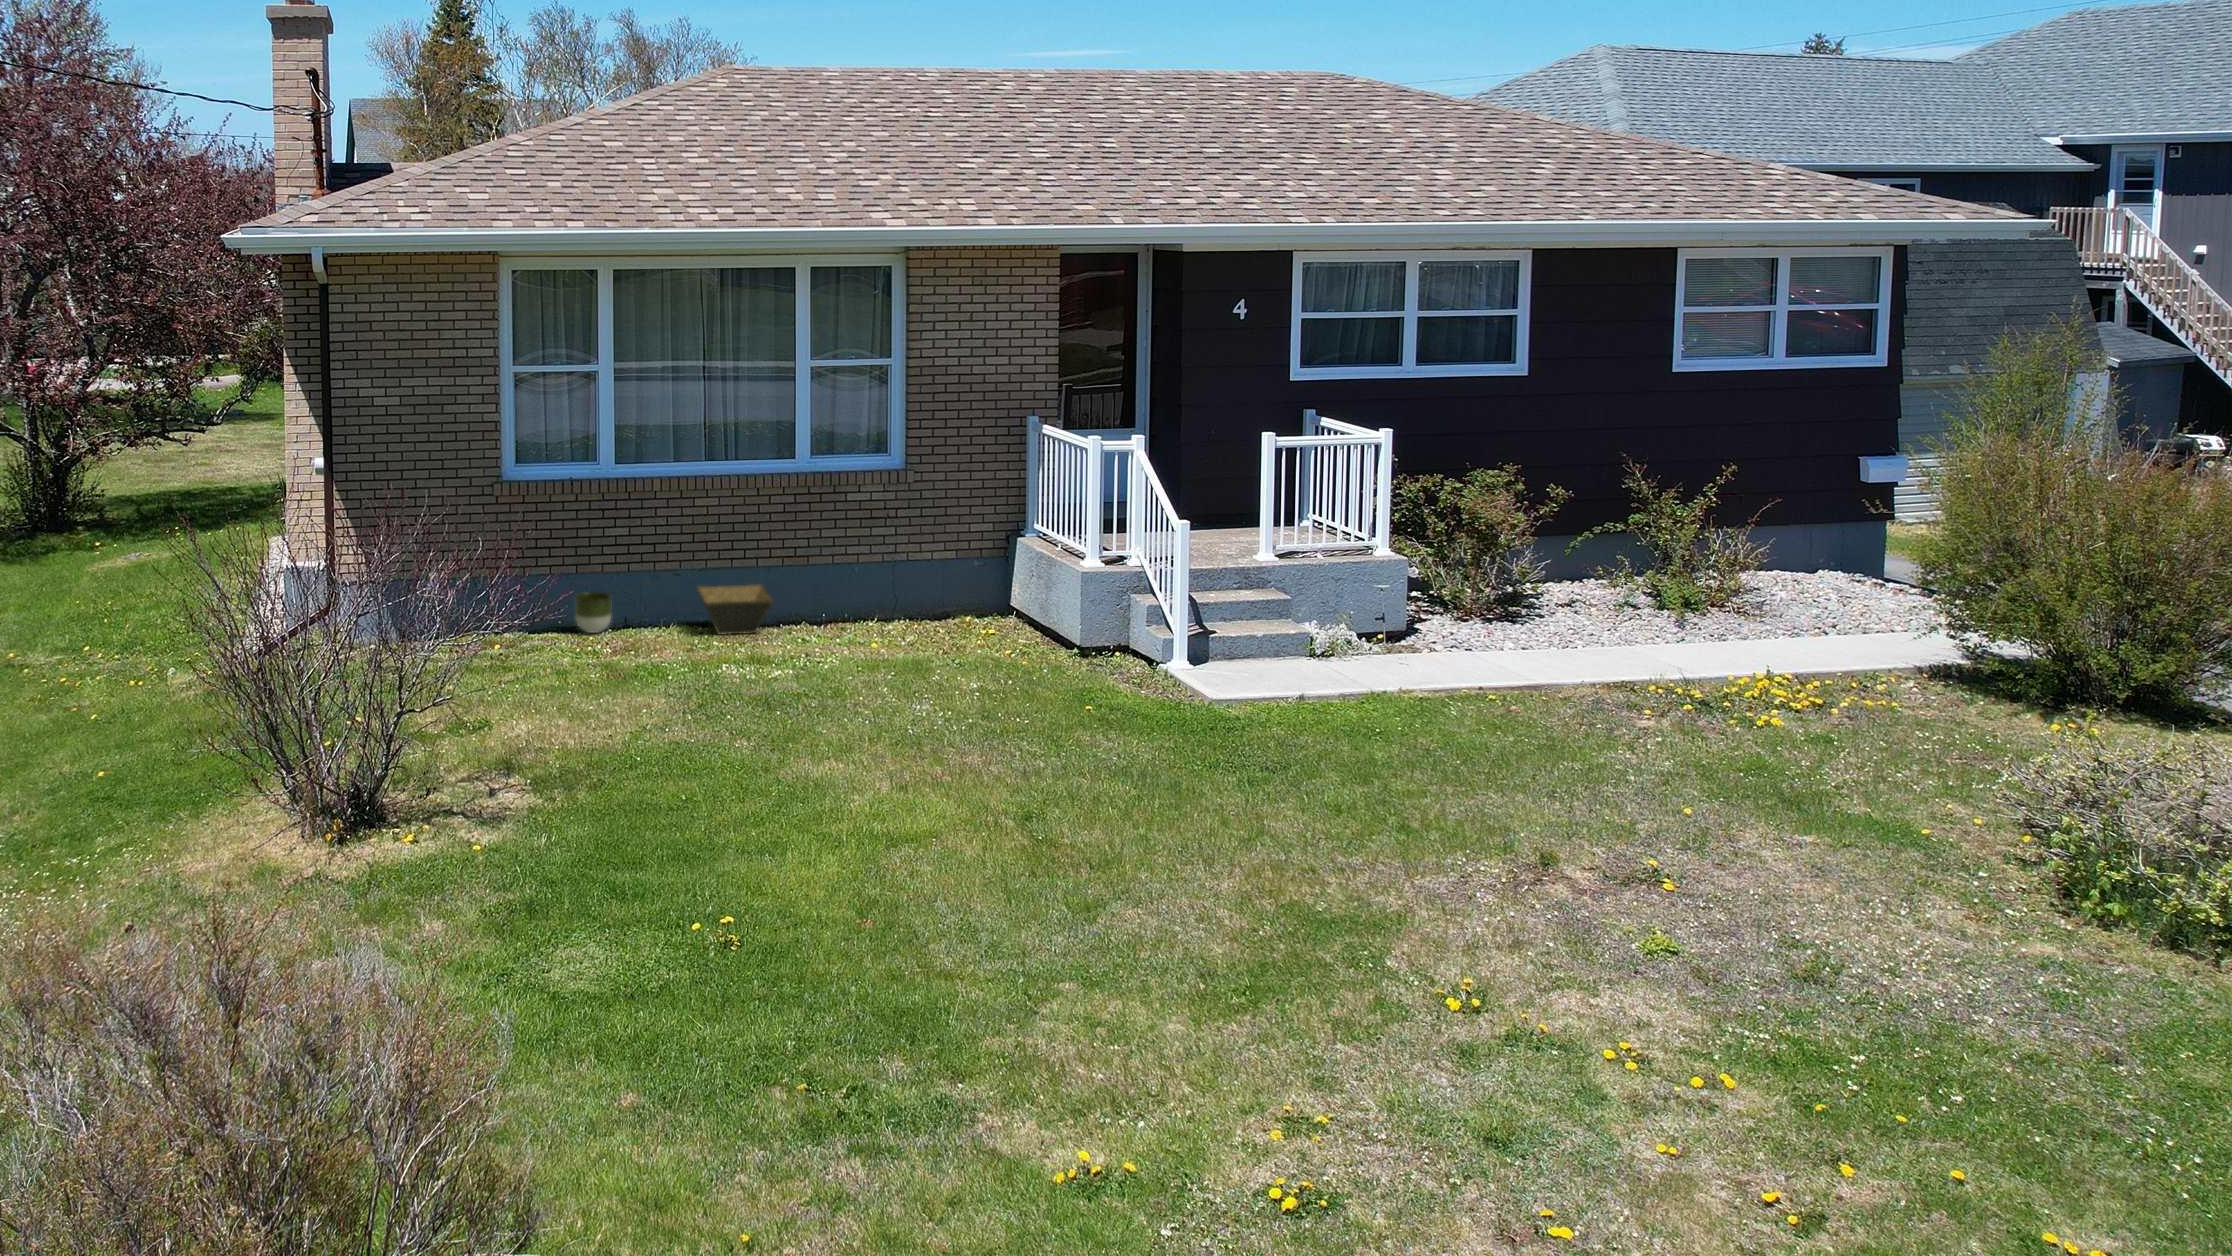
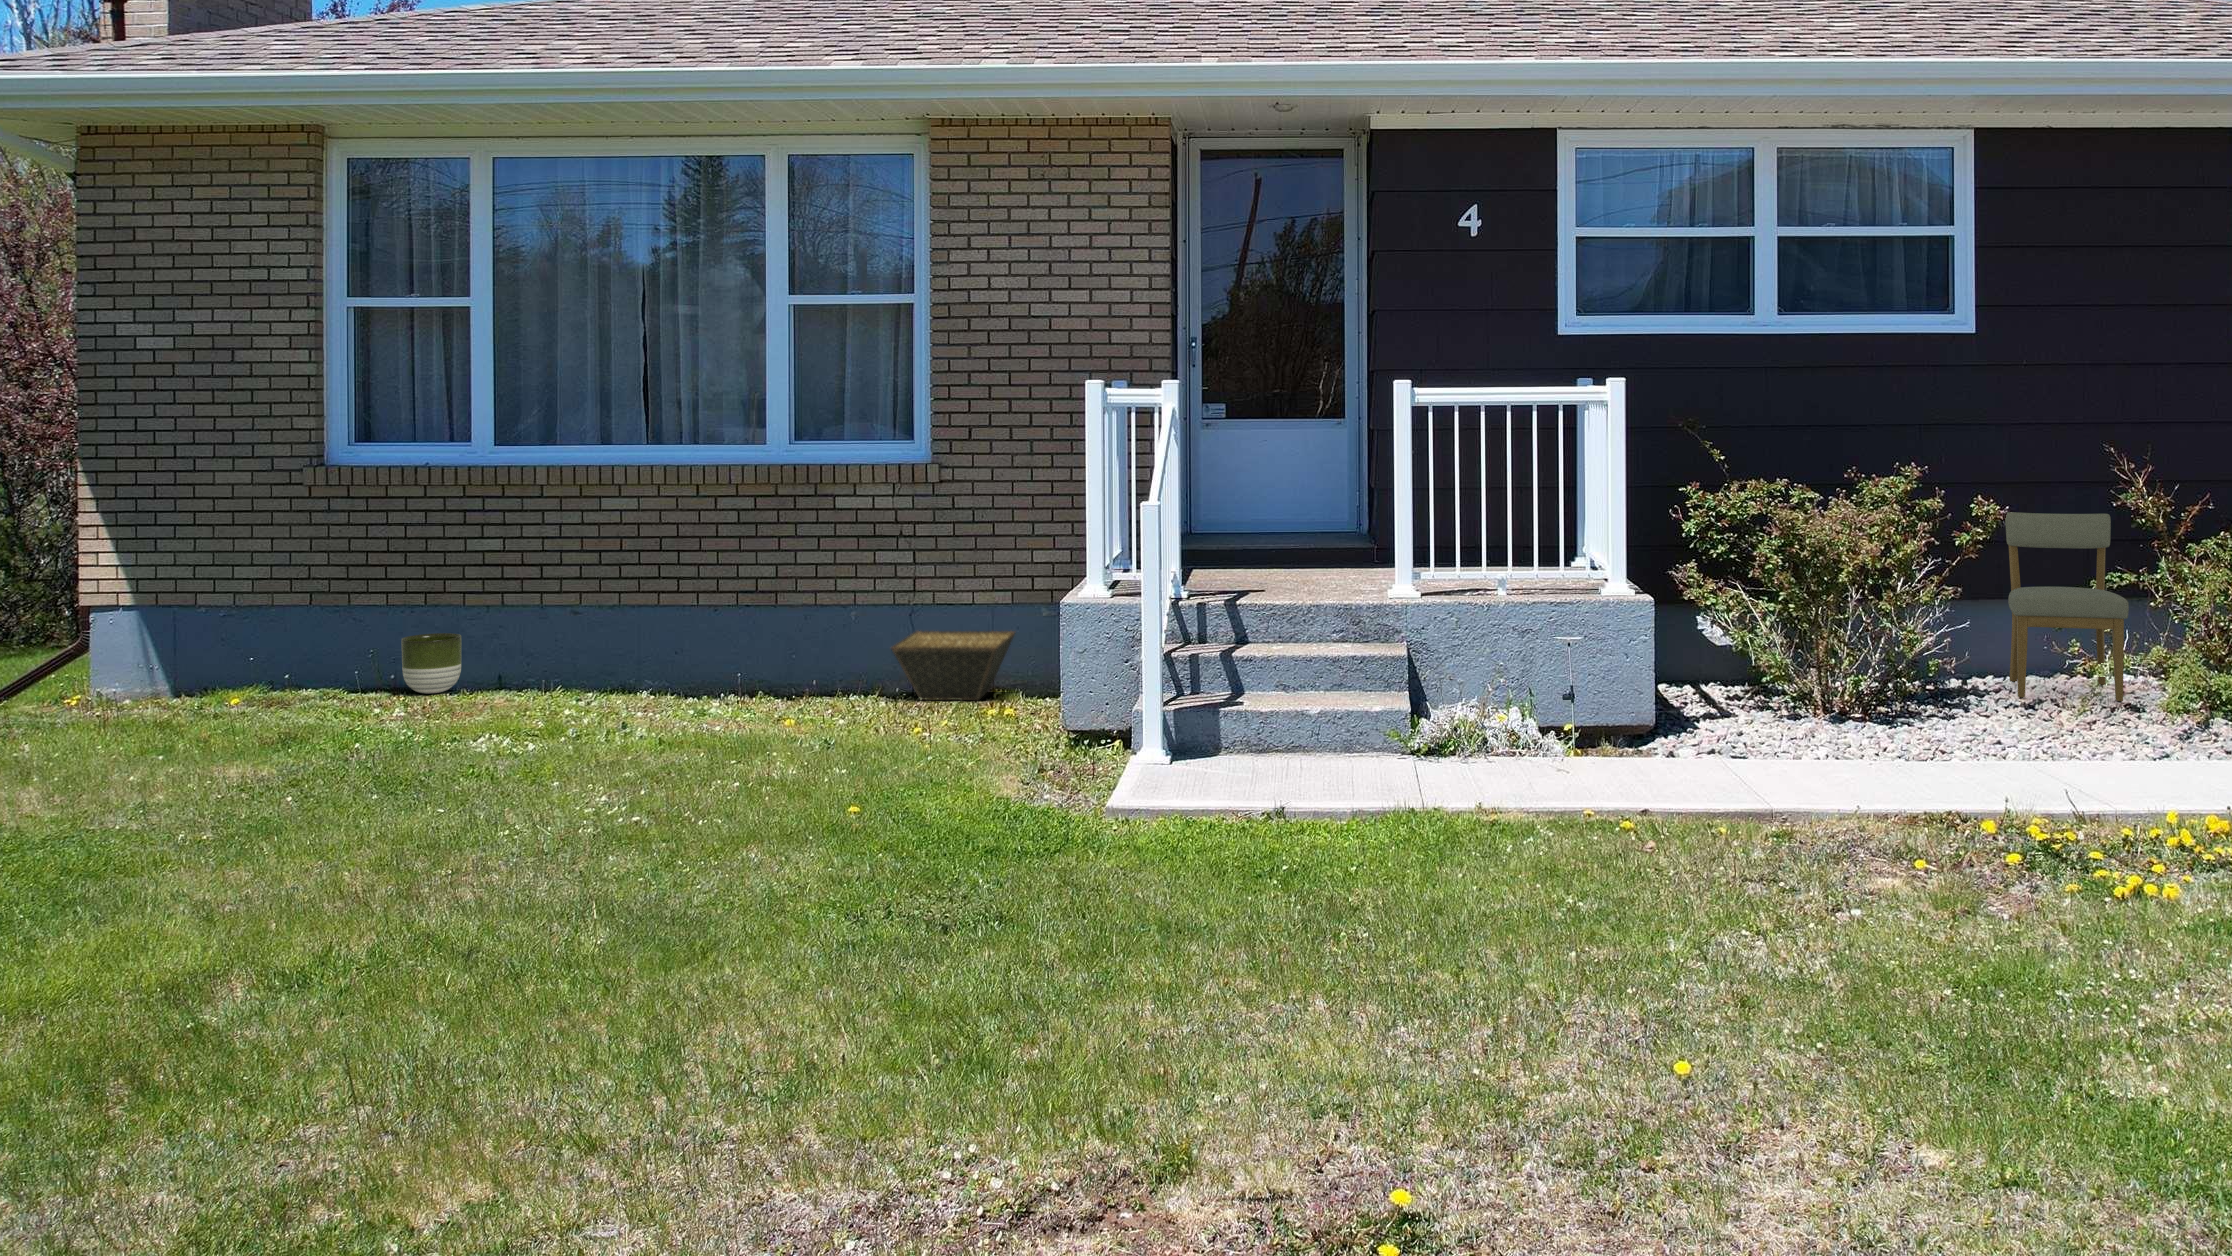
chair: none [1540,485,1630,602] -> present [2005,512,2129,702]
basket: present [697,584,773,635] -> present [891,631,1015,700]

